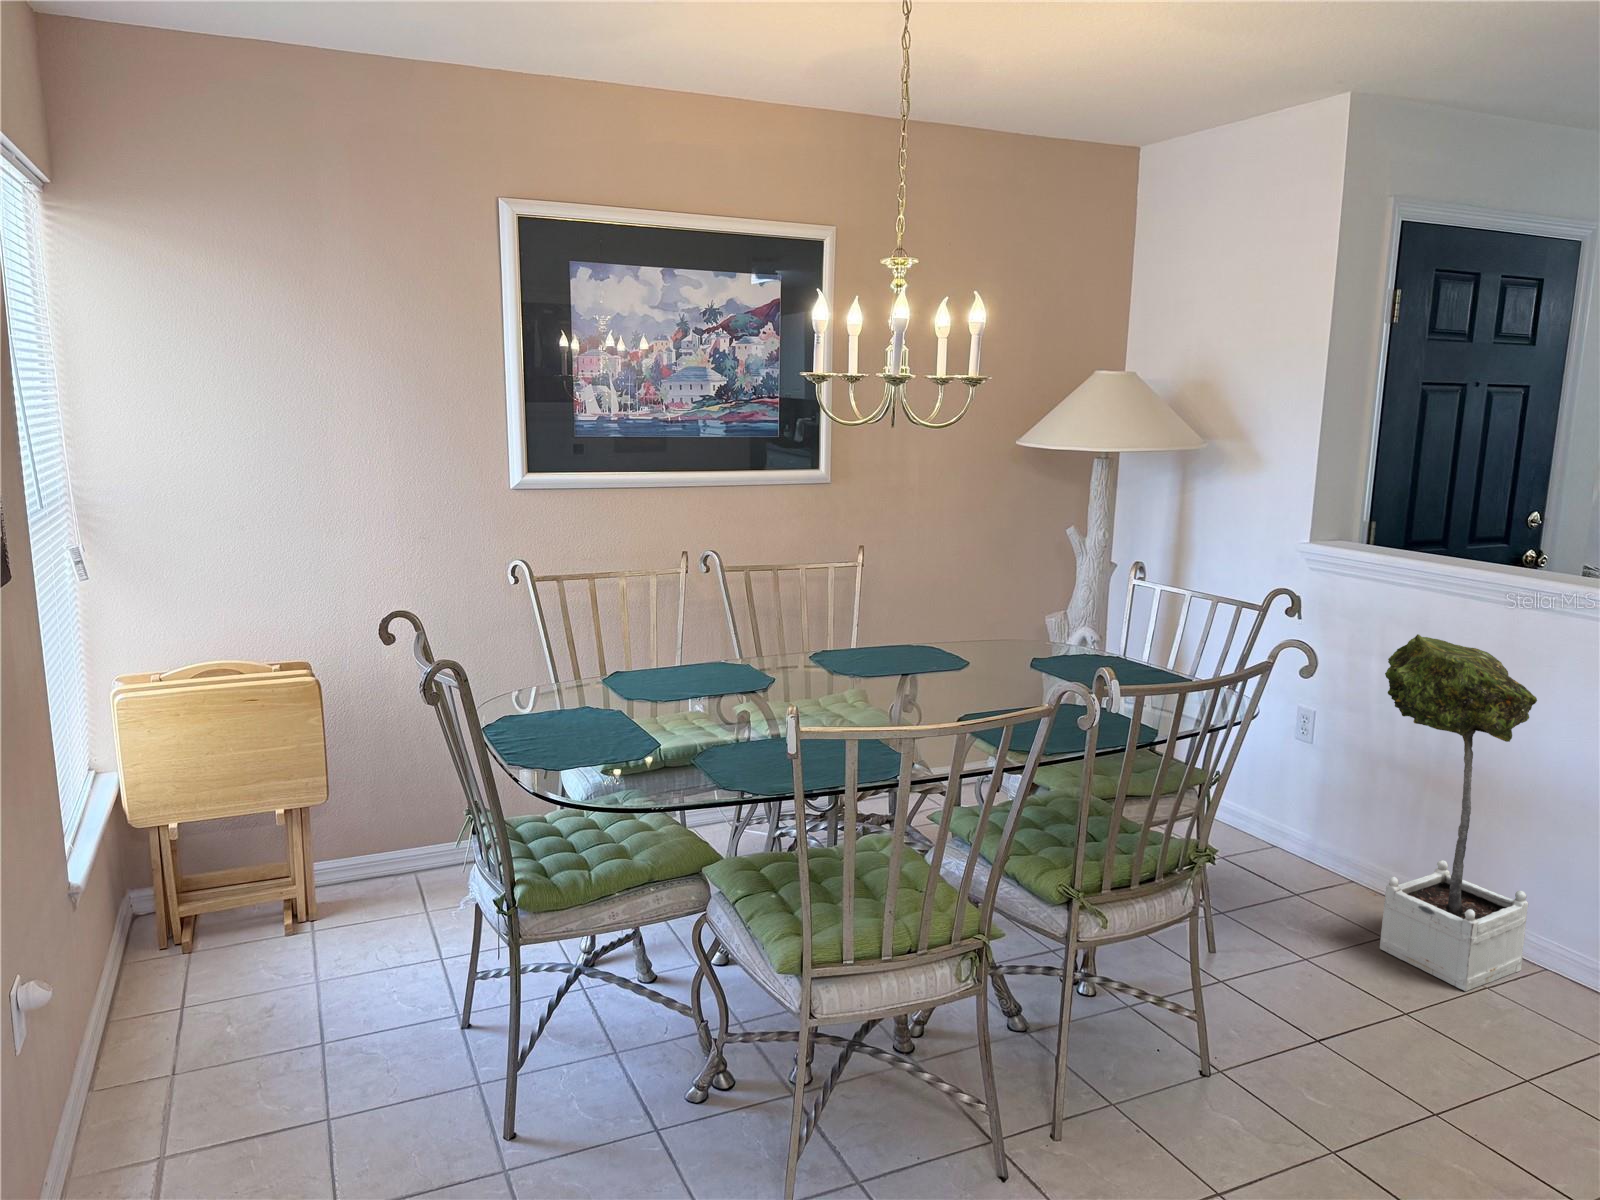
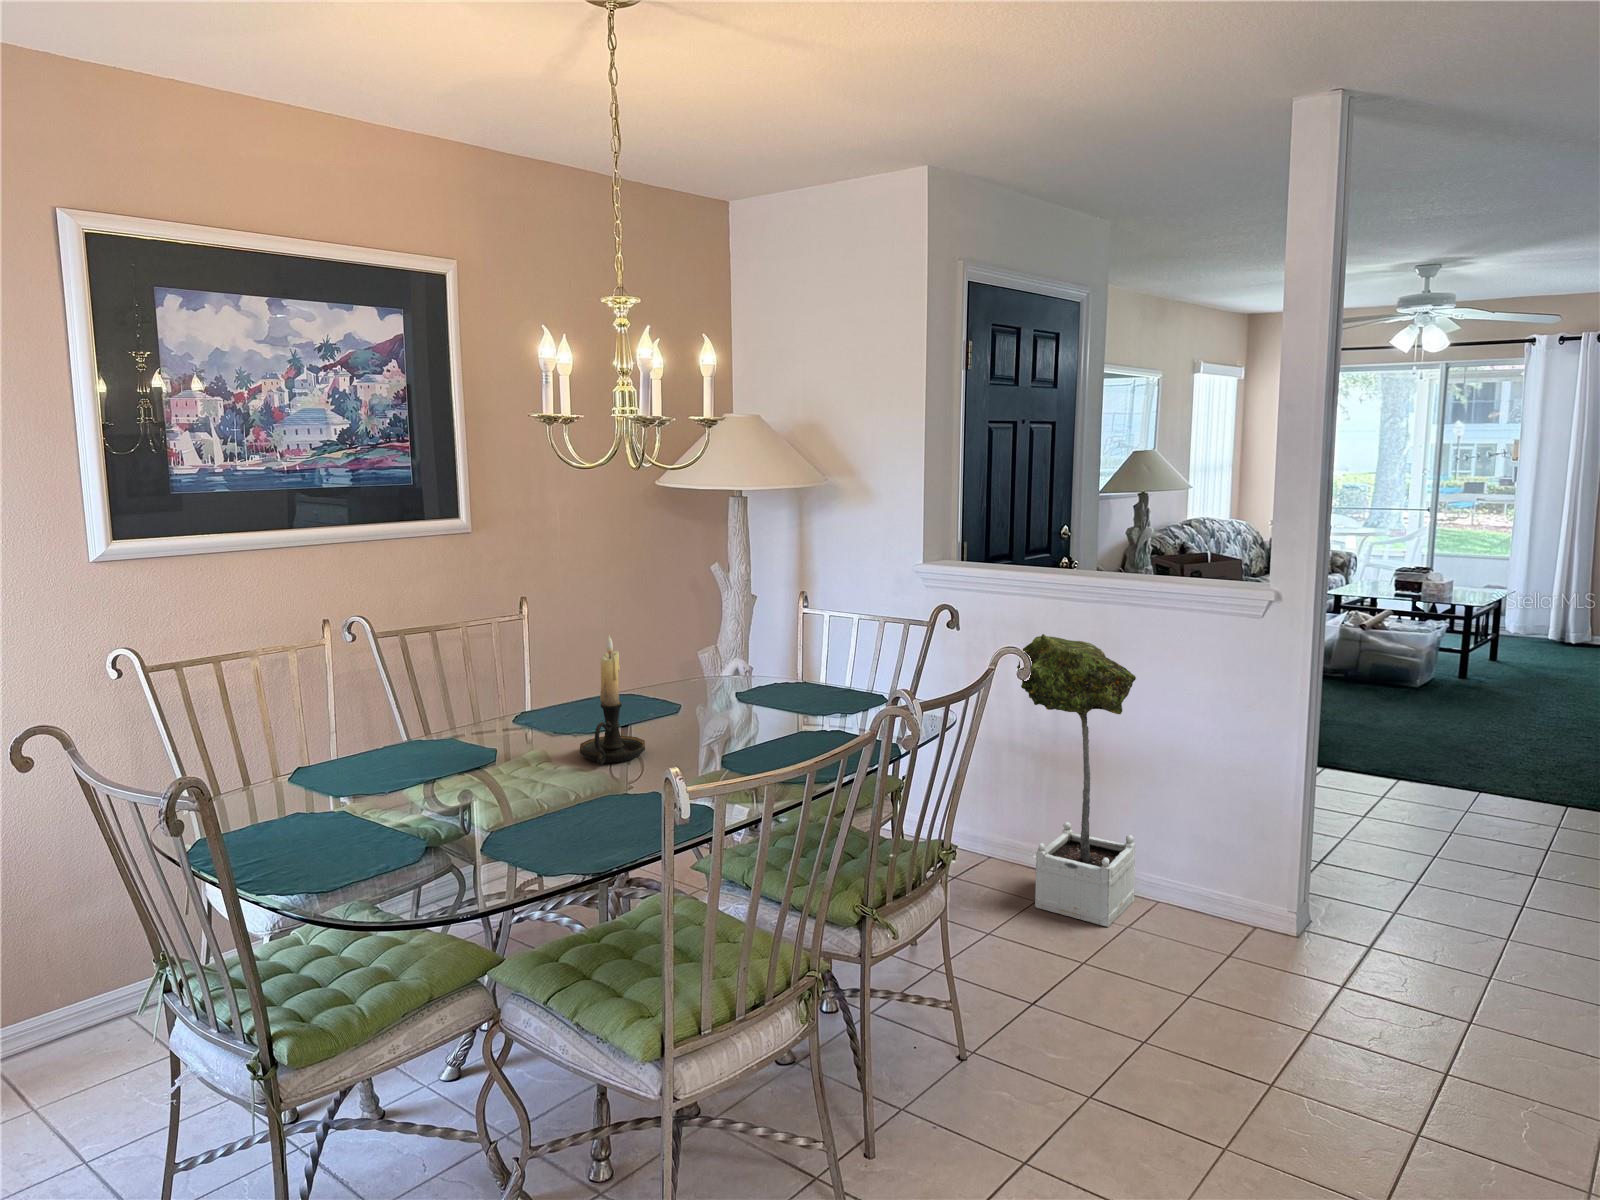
candle holder: none [844,583,907,706] -> present [580,635,645,766]

